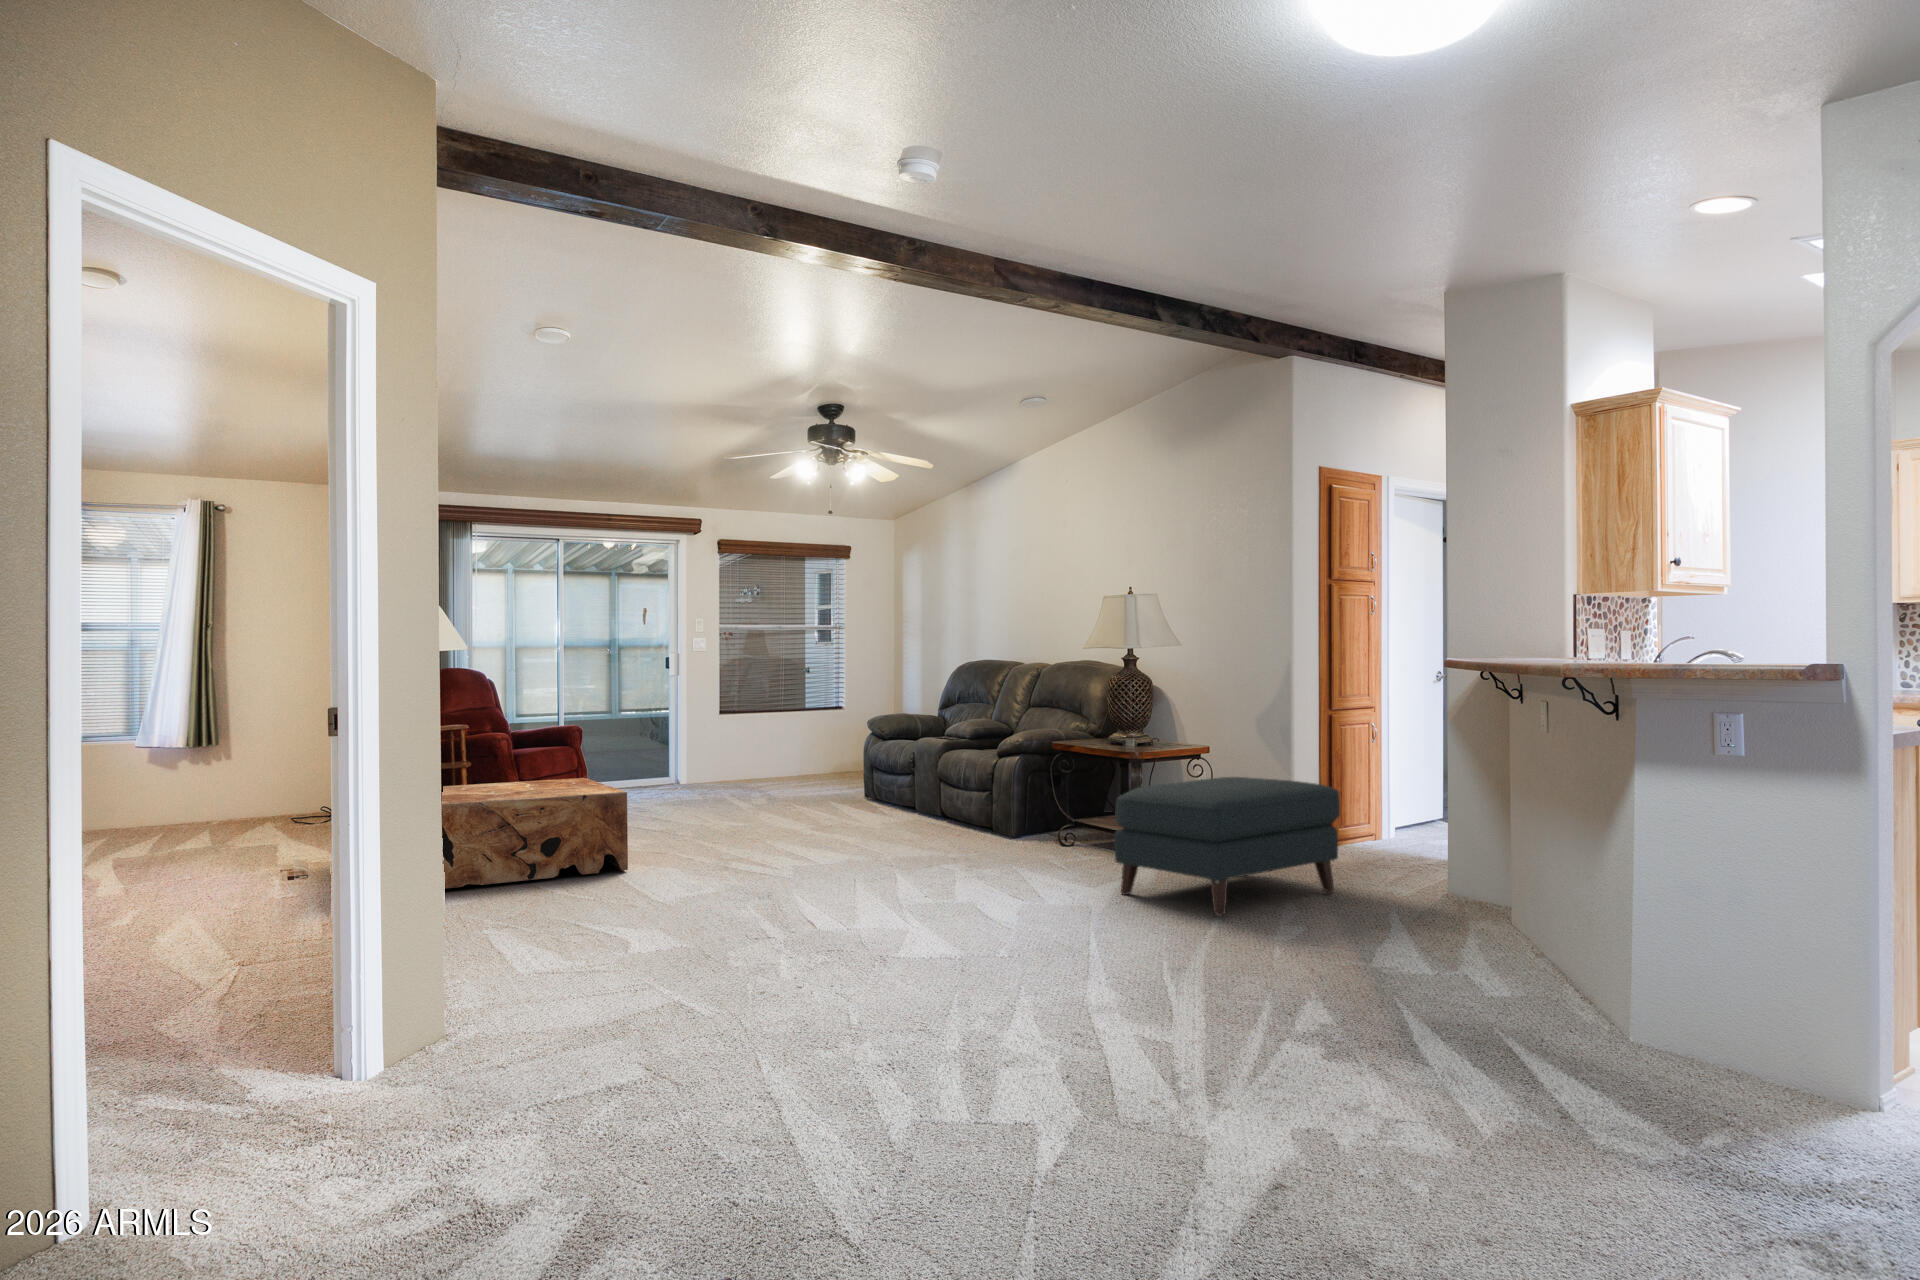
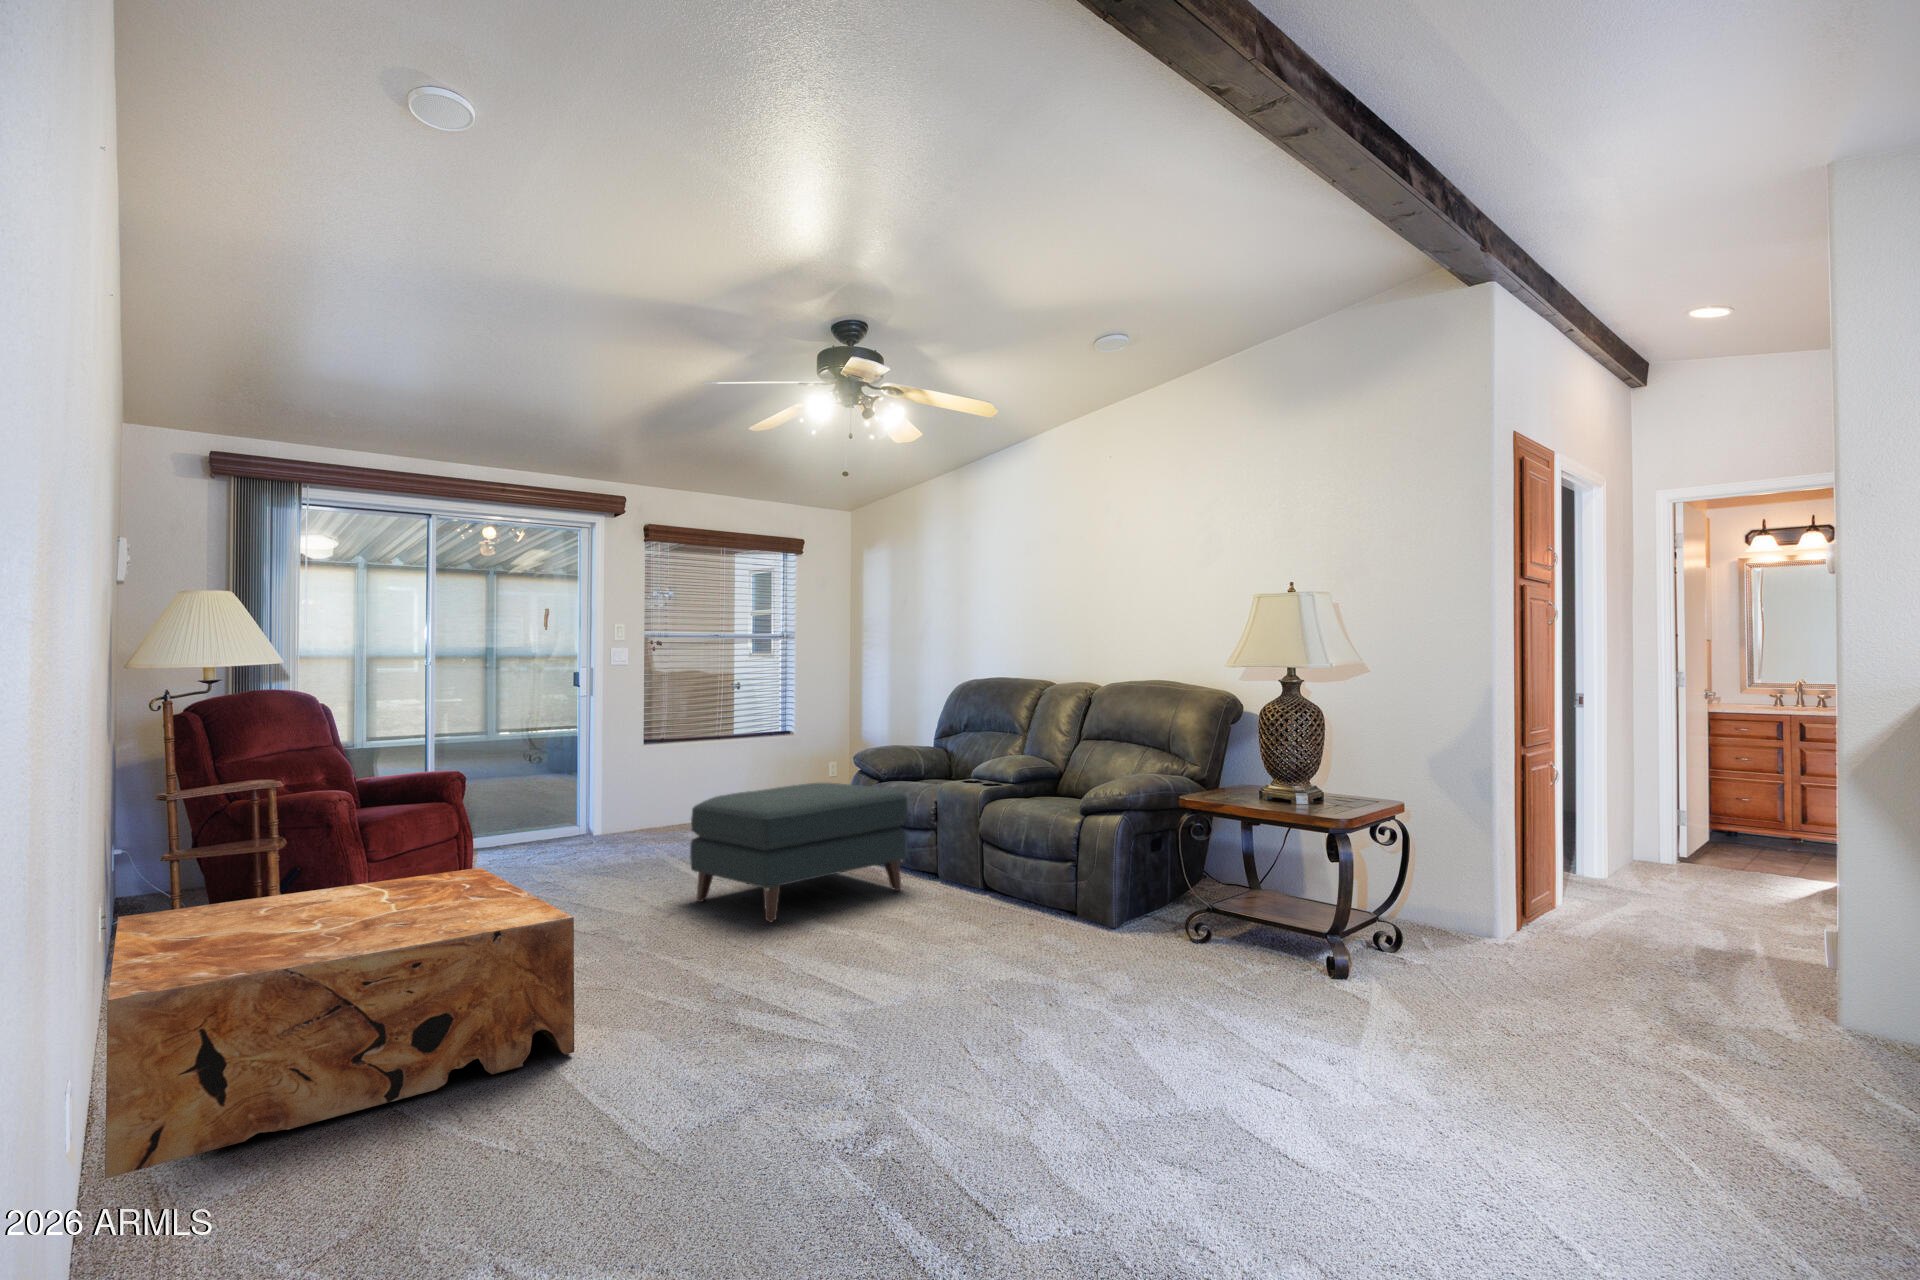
ottoman: present [1115,777,1340,916] -> present [690,783,908,922]

